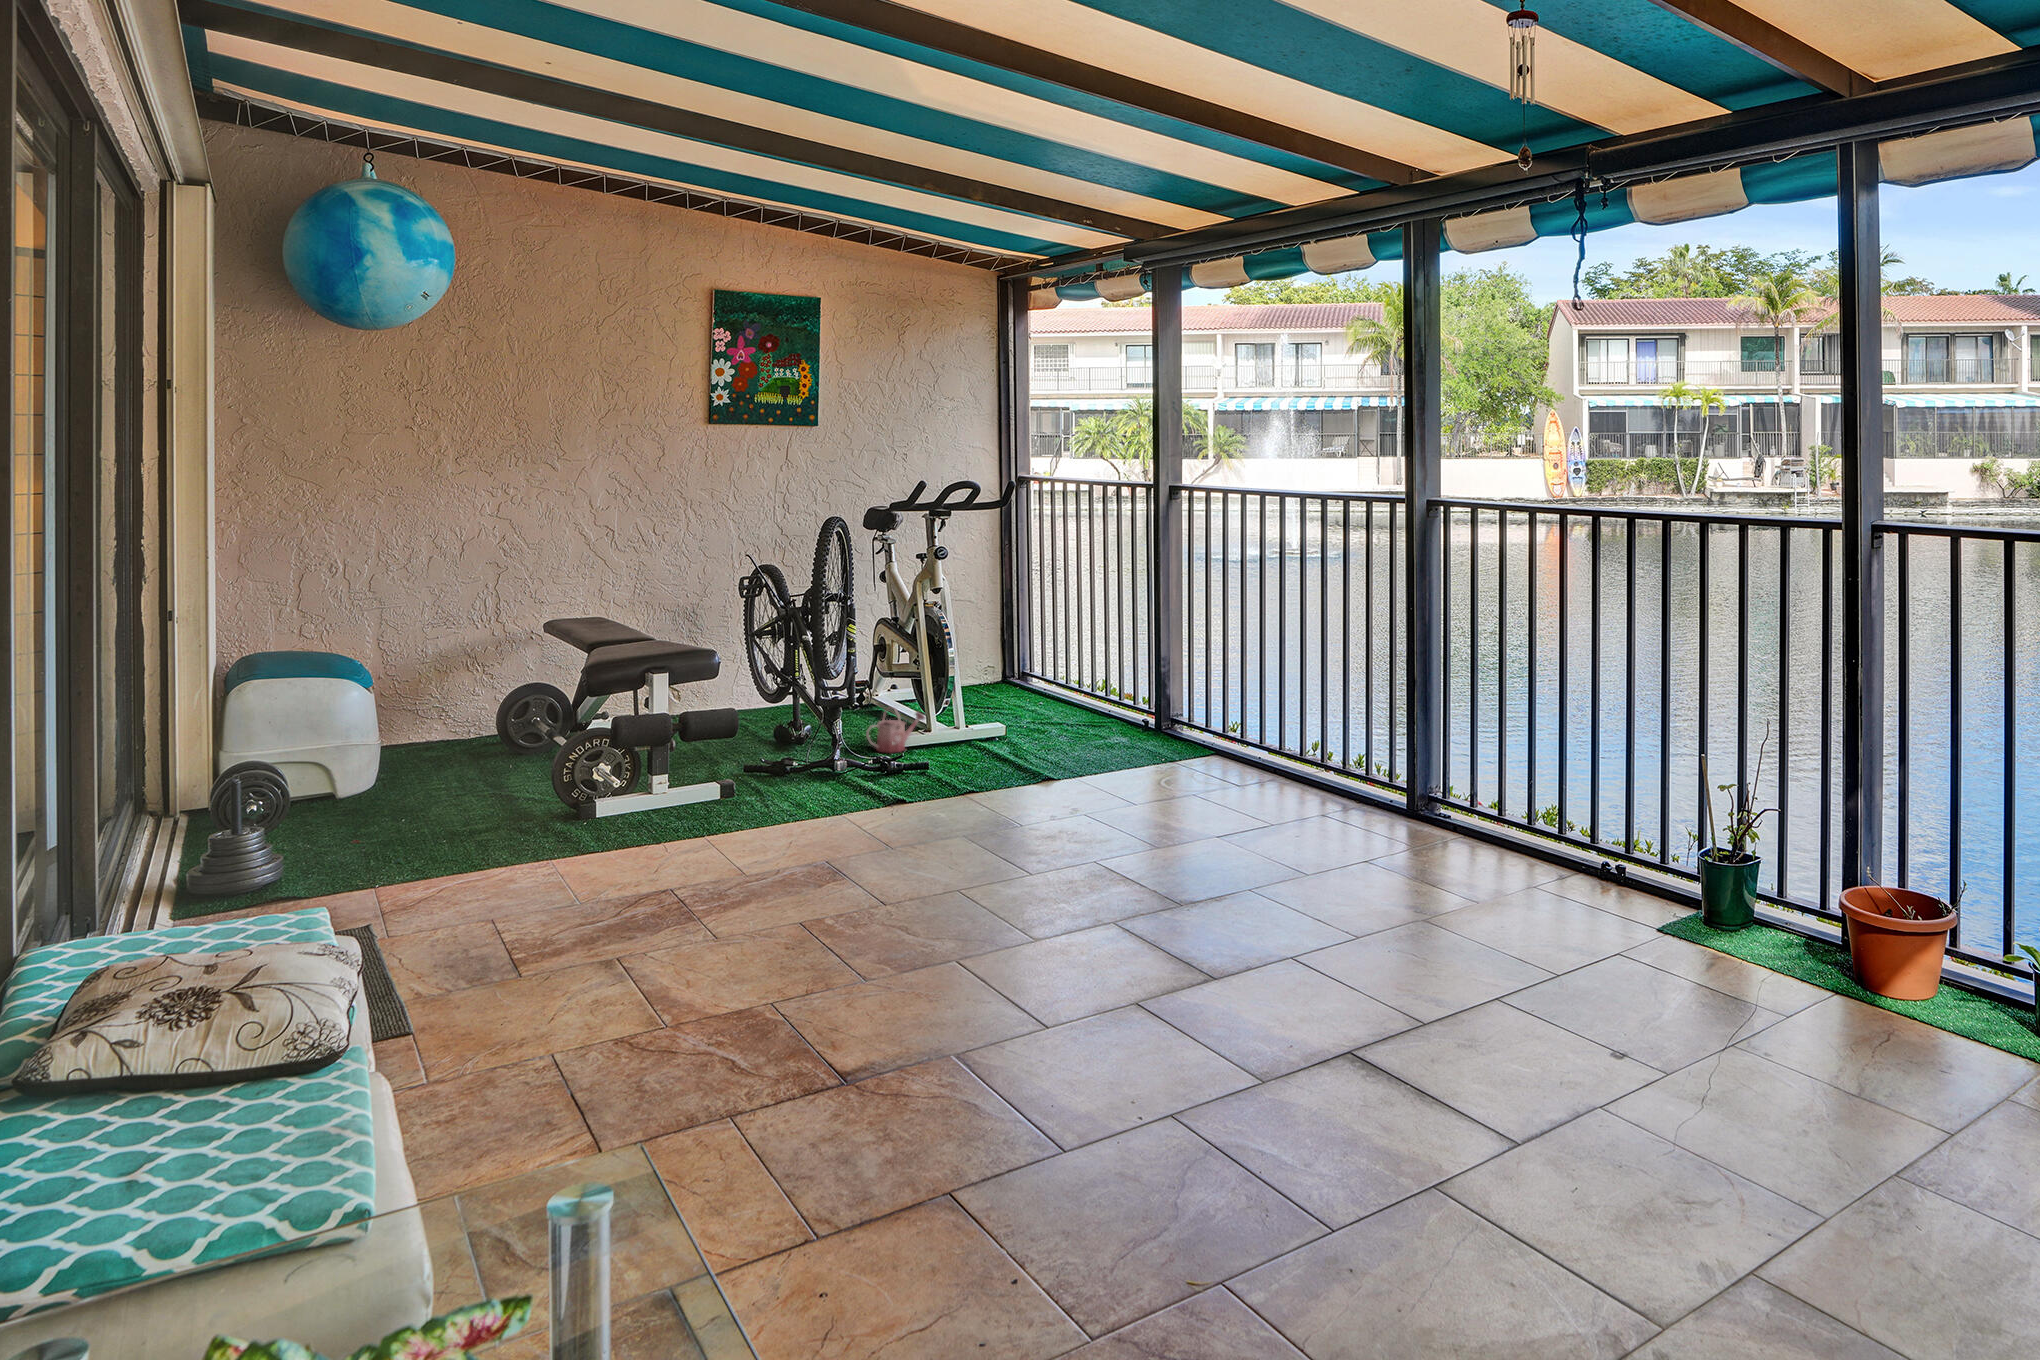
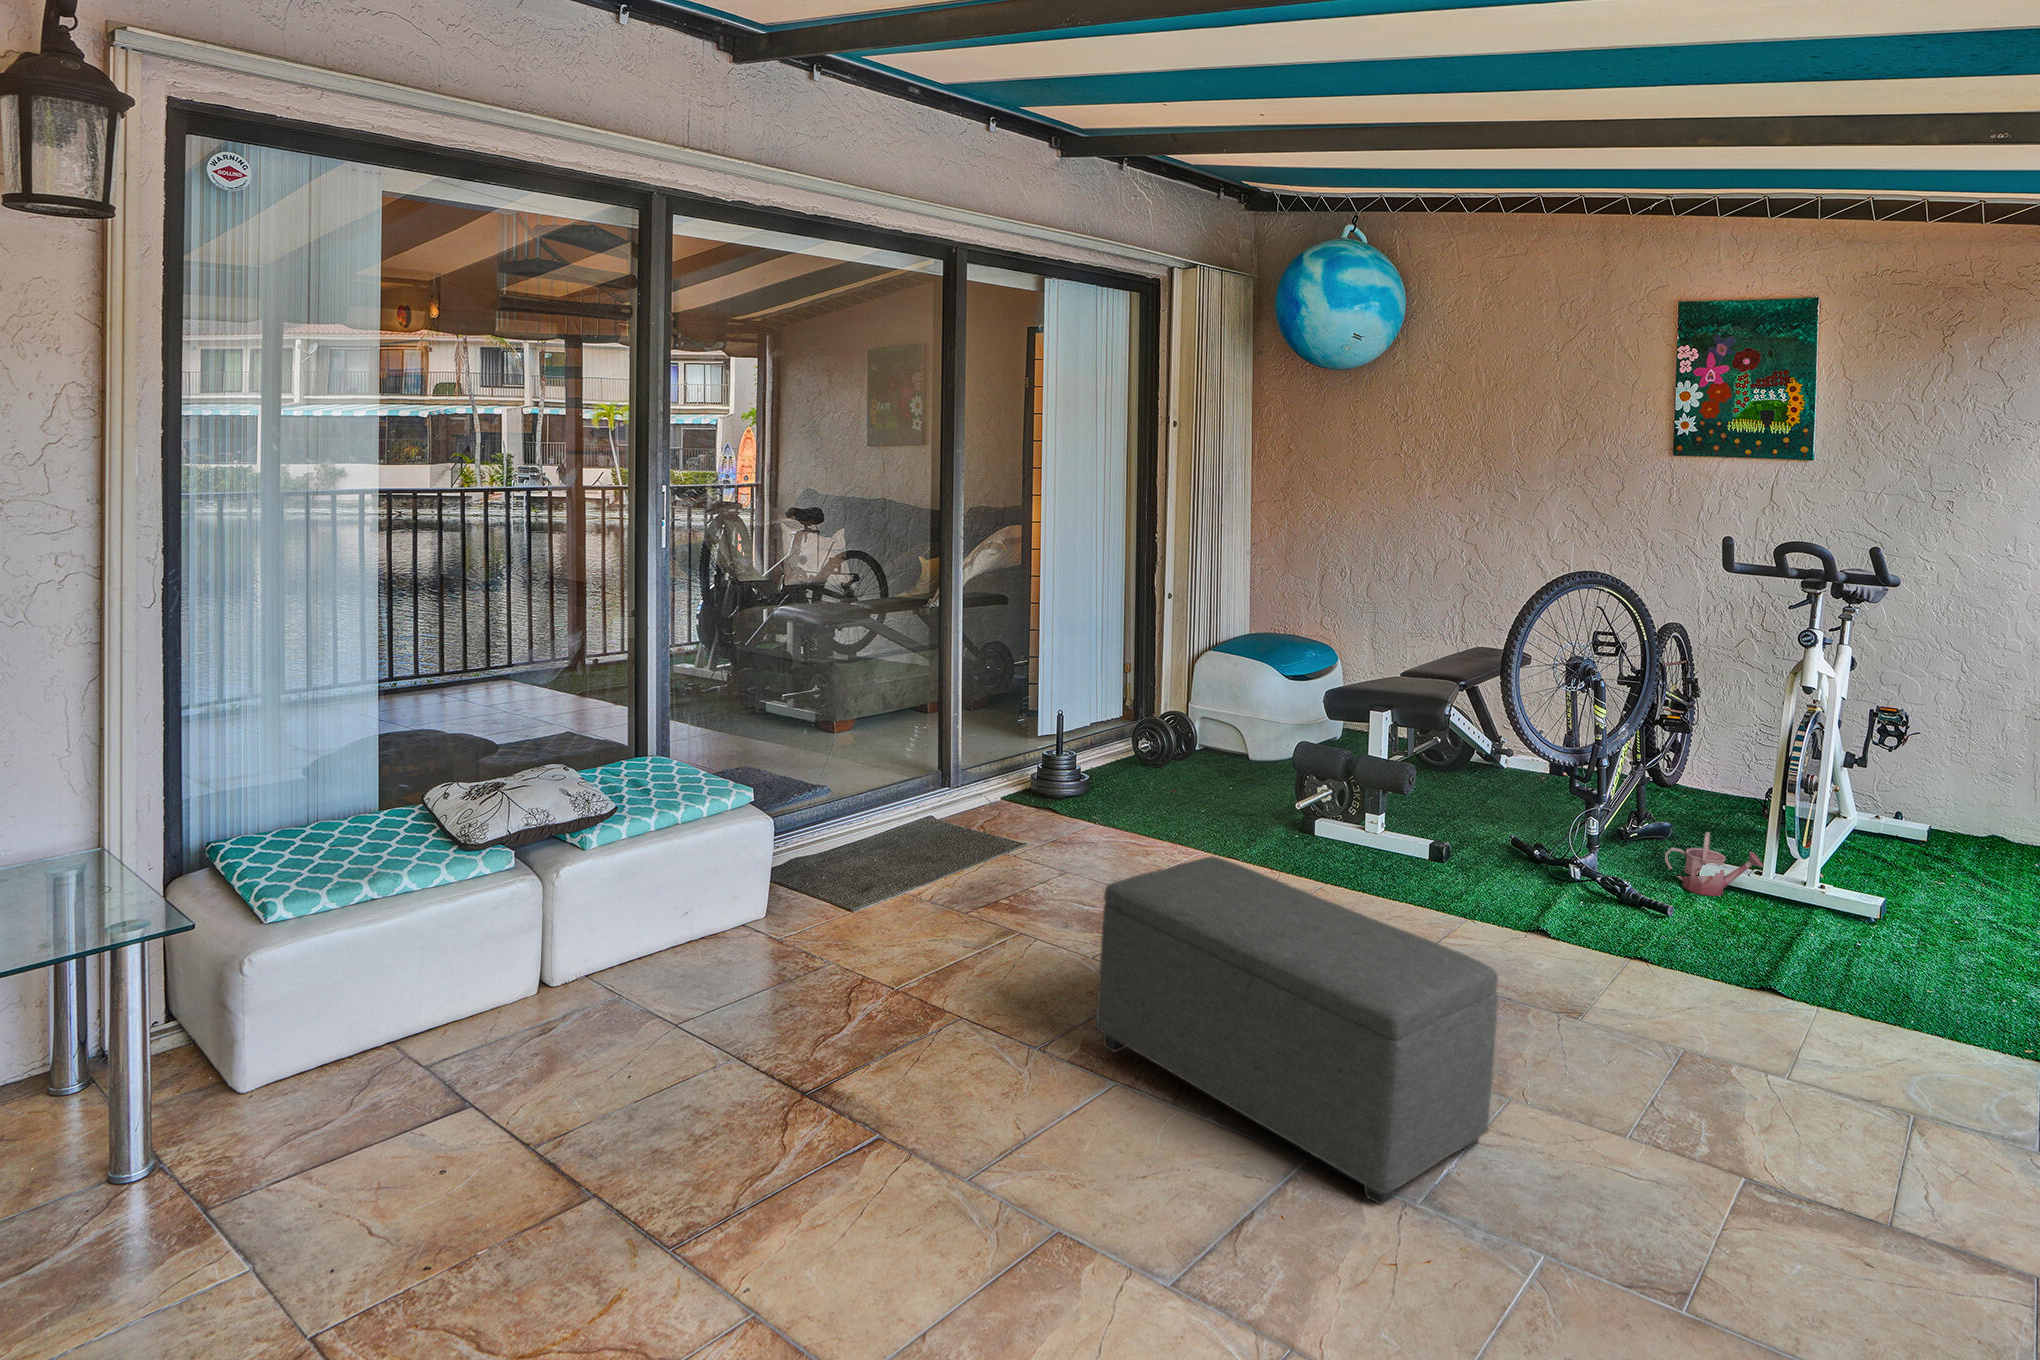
ottoman: none [914,753,1227,947] -> present [1096,857,1498,1205]

